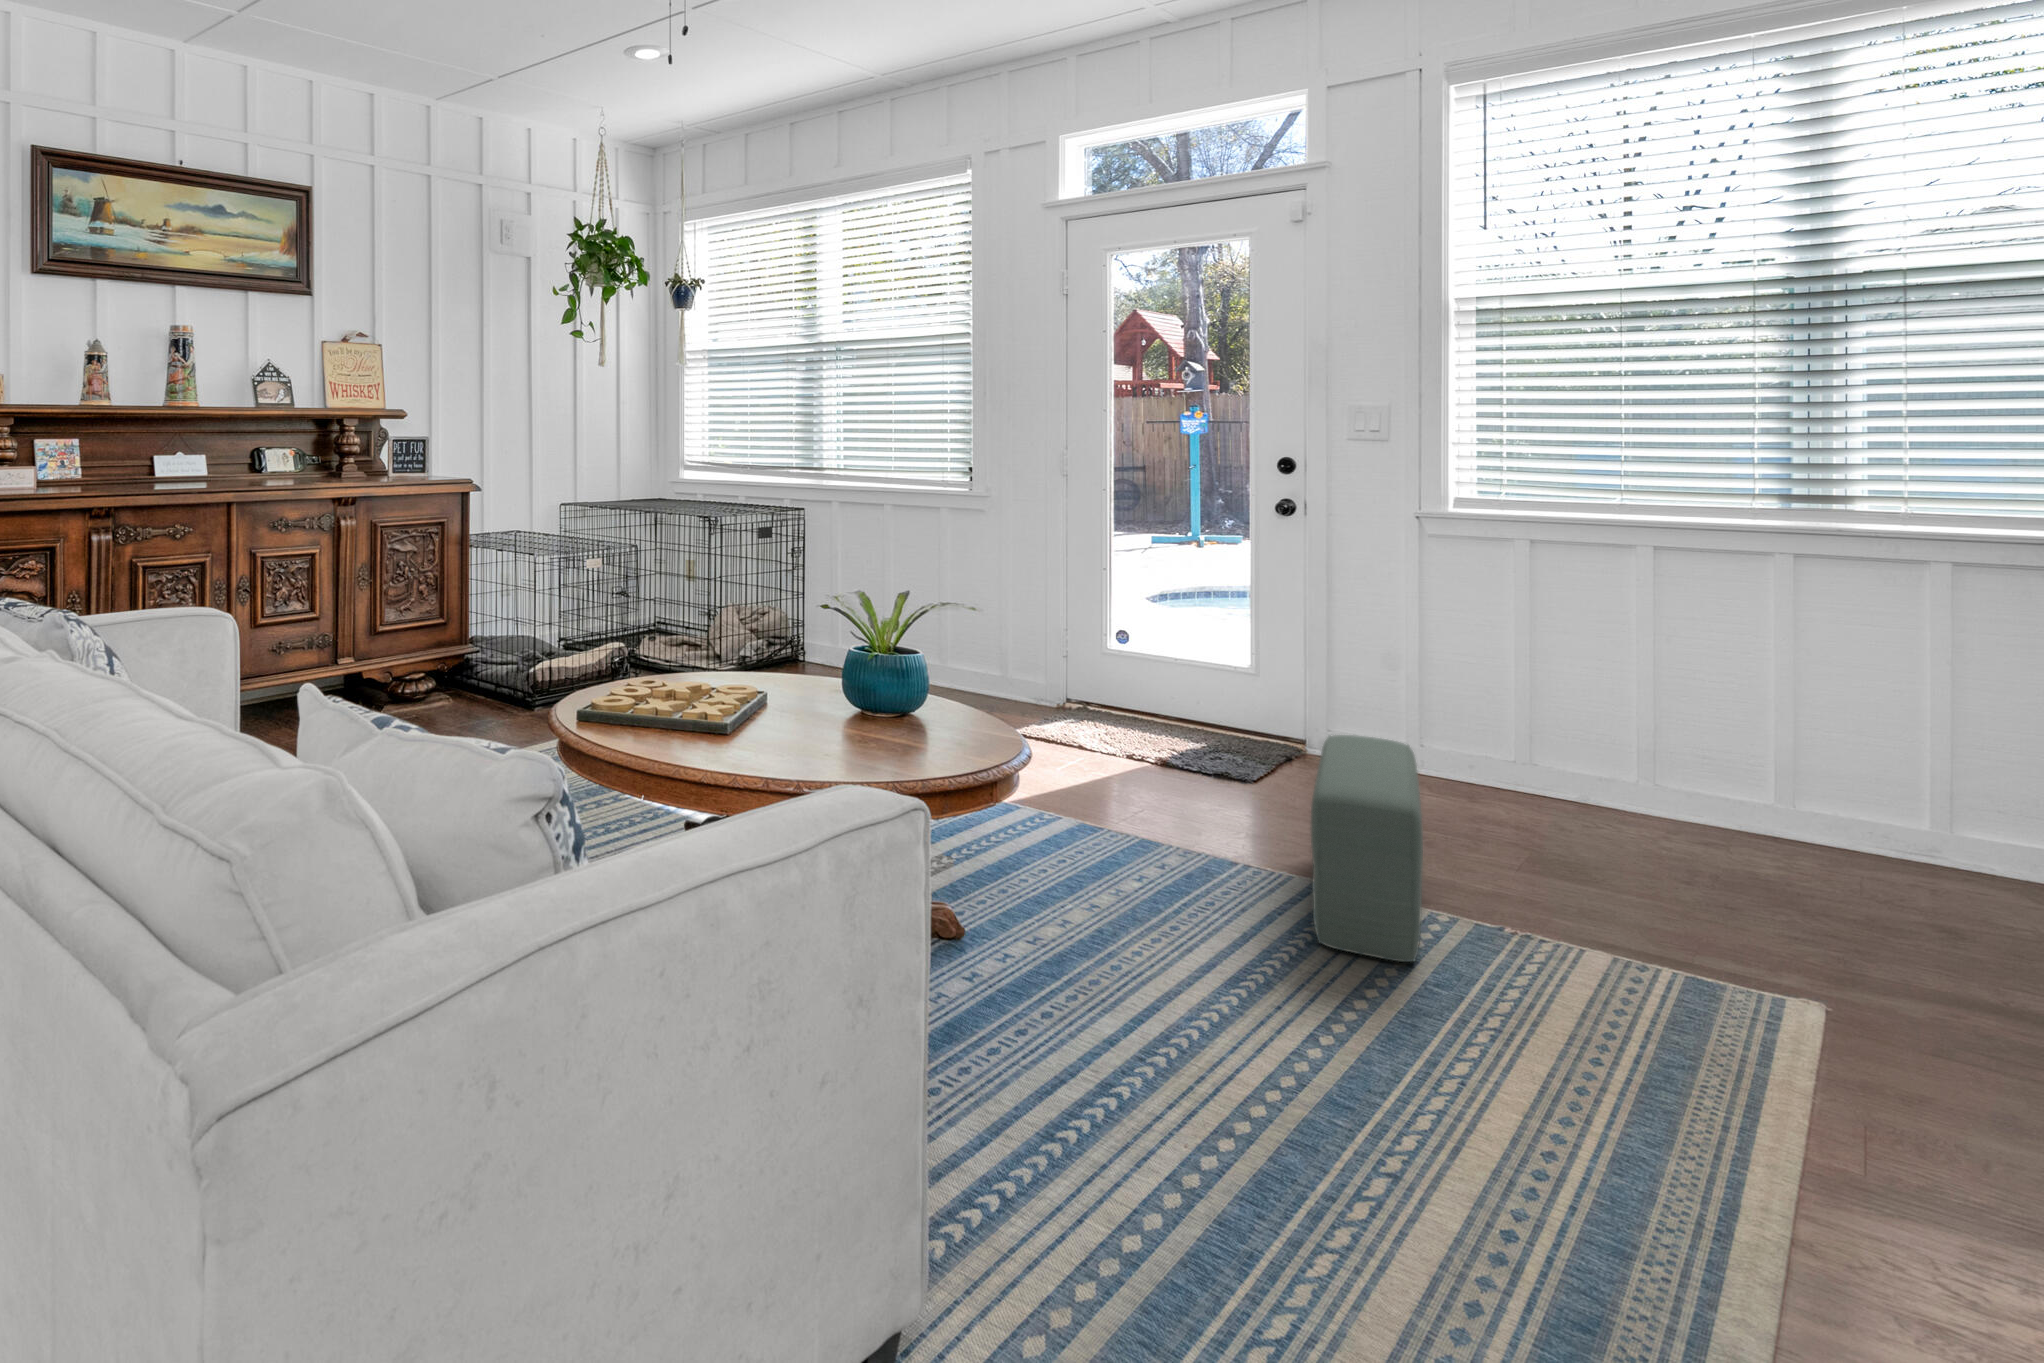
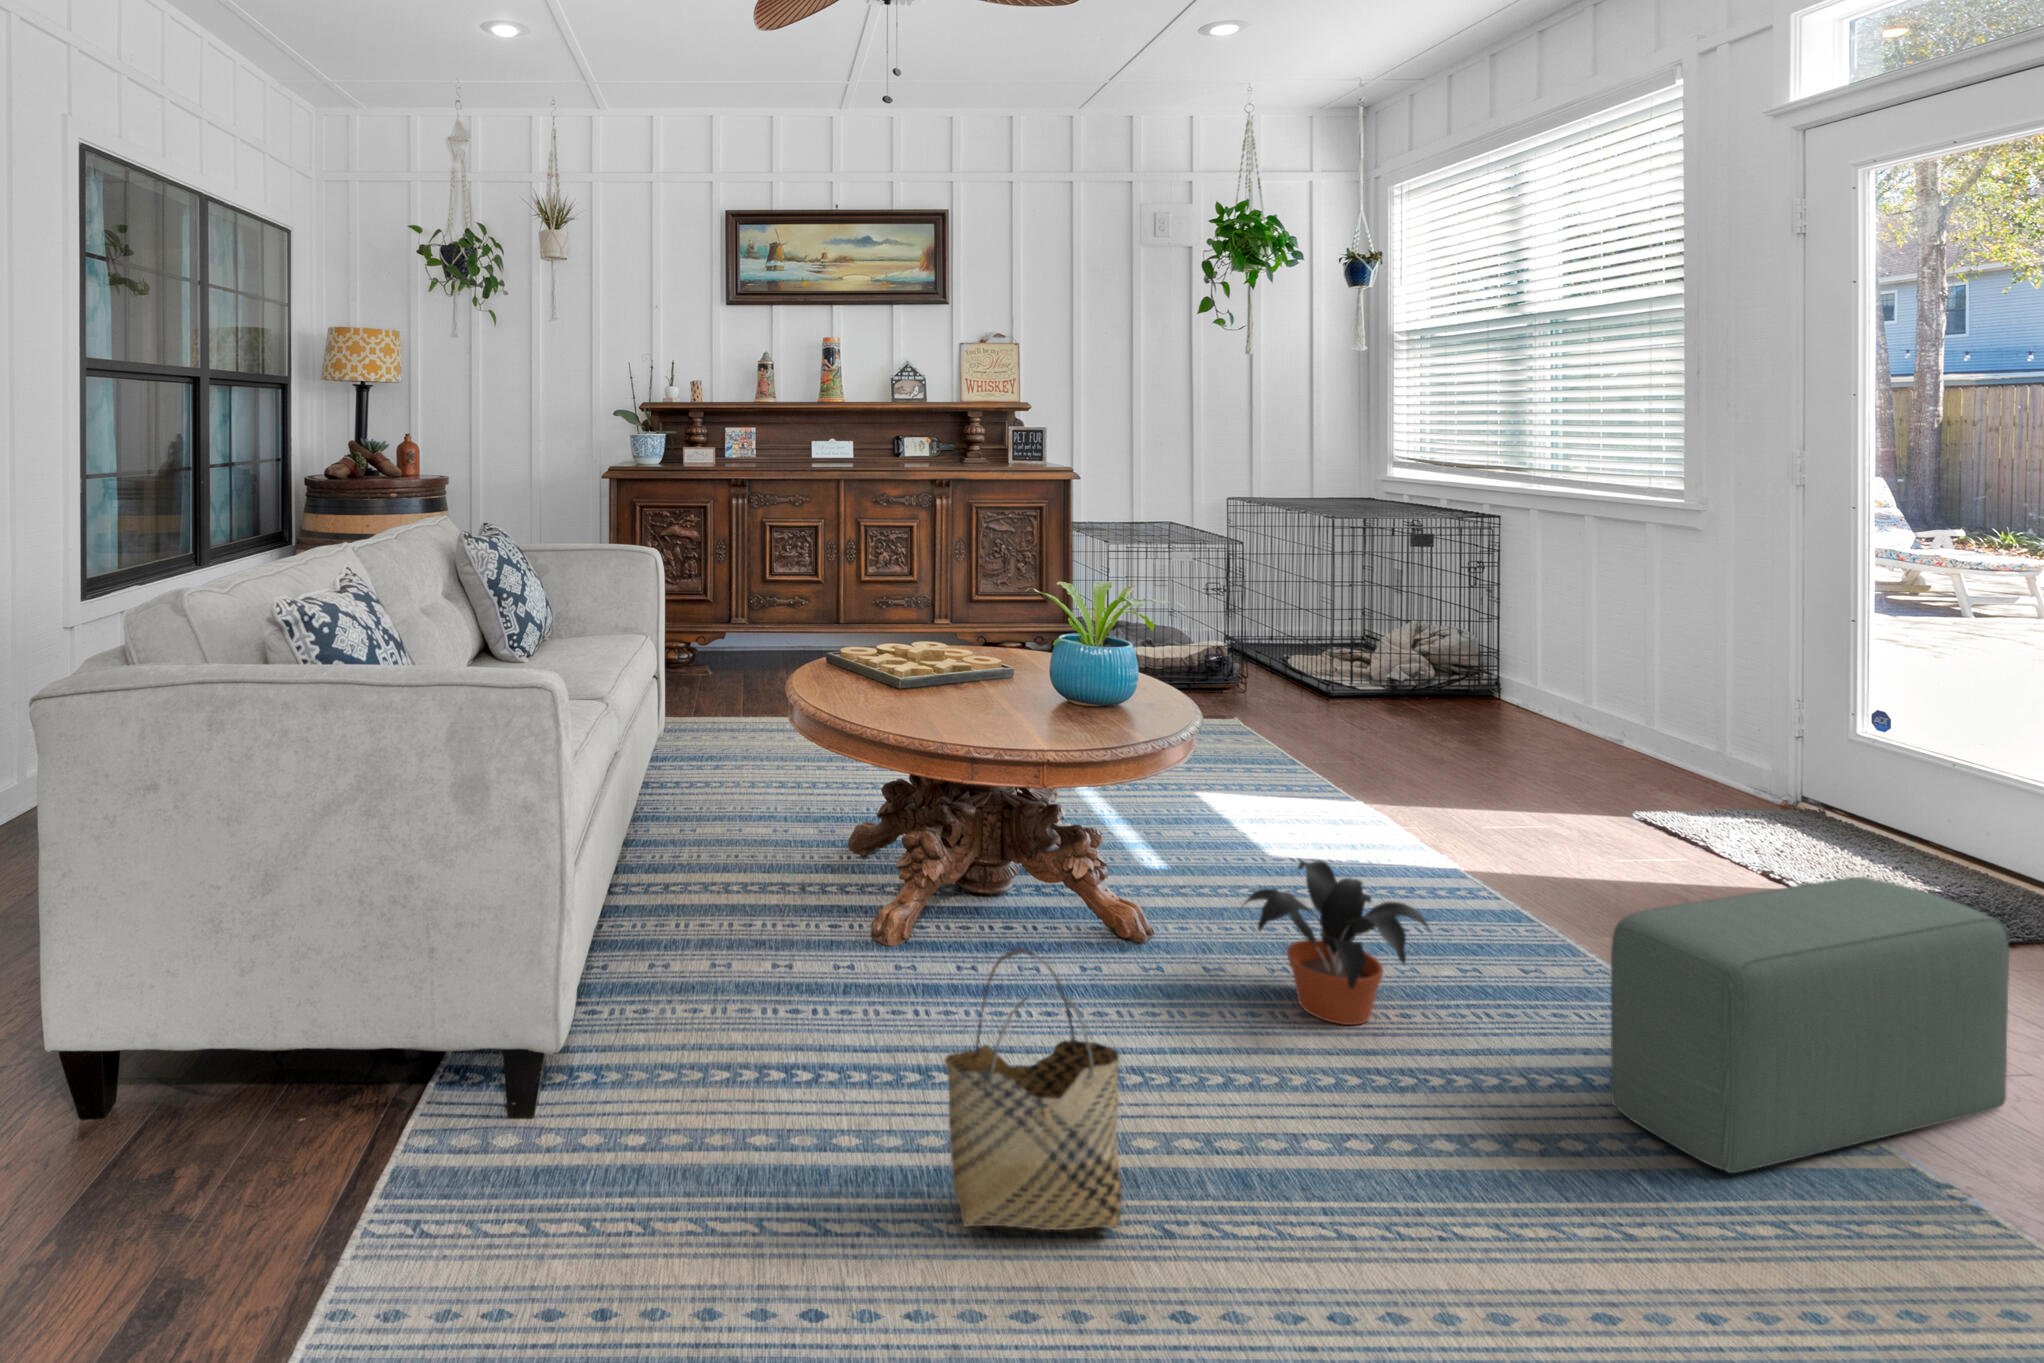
potted plant: none [1037,812,1200,951] -> present [1244,860,1428,1025]
woven basket: none [1180,954,1313,1263] -> present [945,949,1122,1230]

